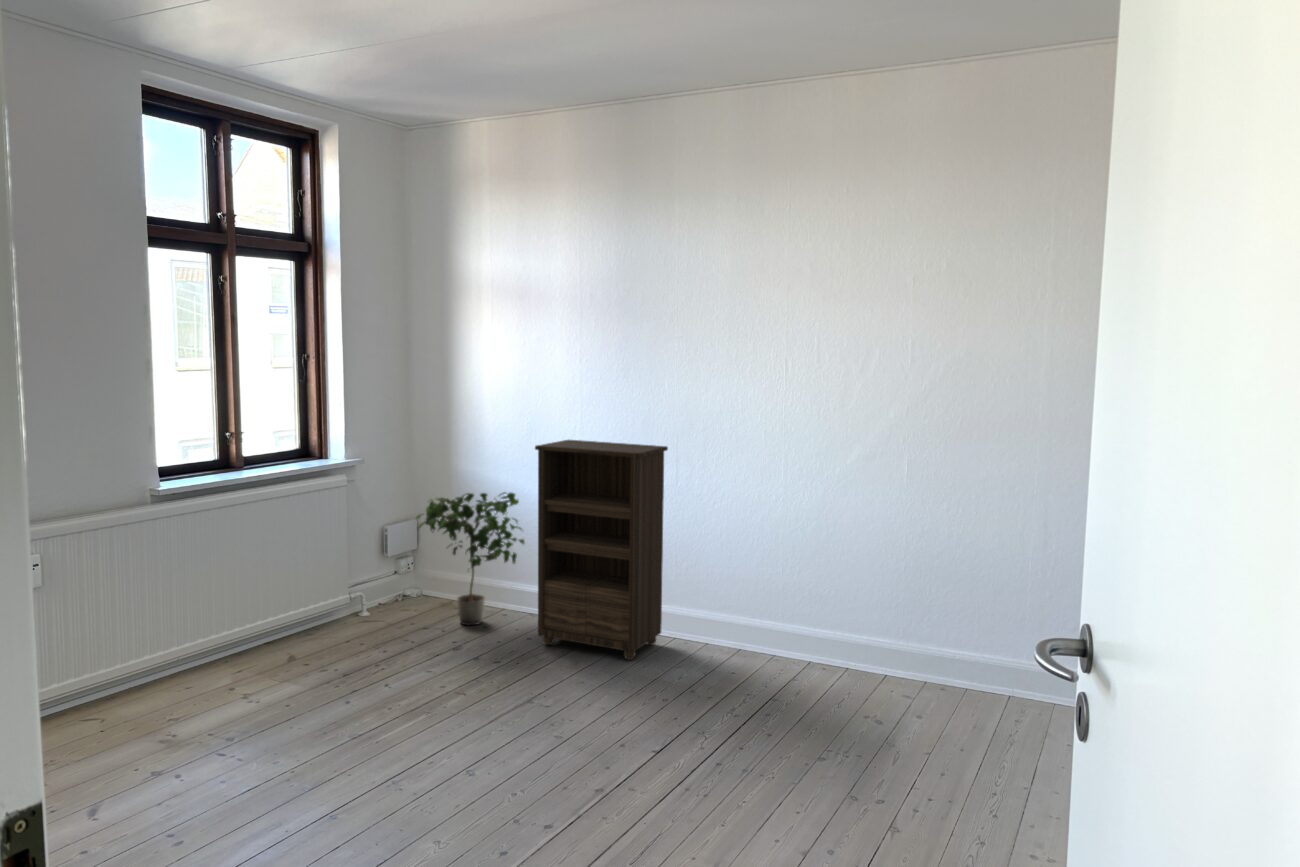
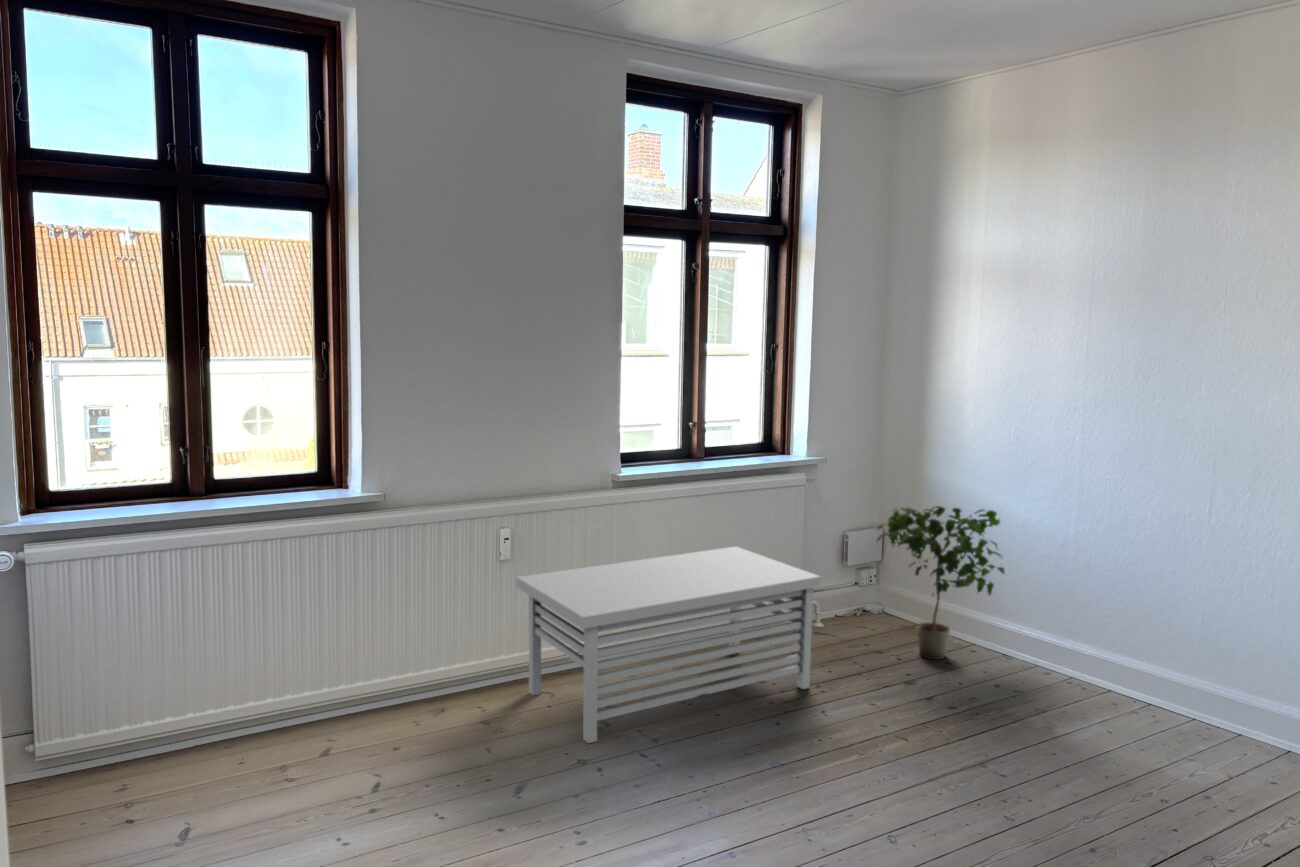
bookshelf: present [535,440,668,660] -> none [1011,453,1212,747]
storage bench: none [48,550,375,758] -> present [516,547,821,743]

